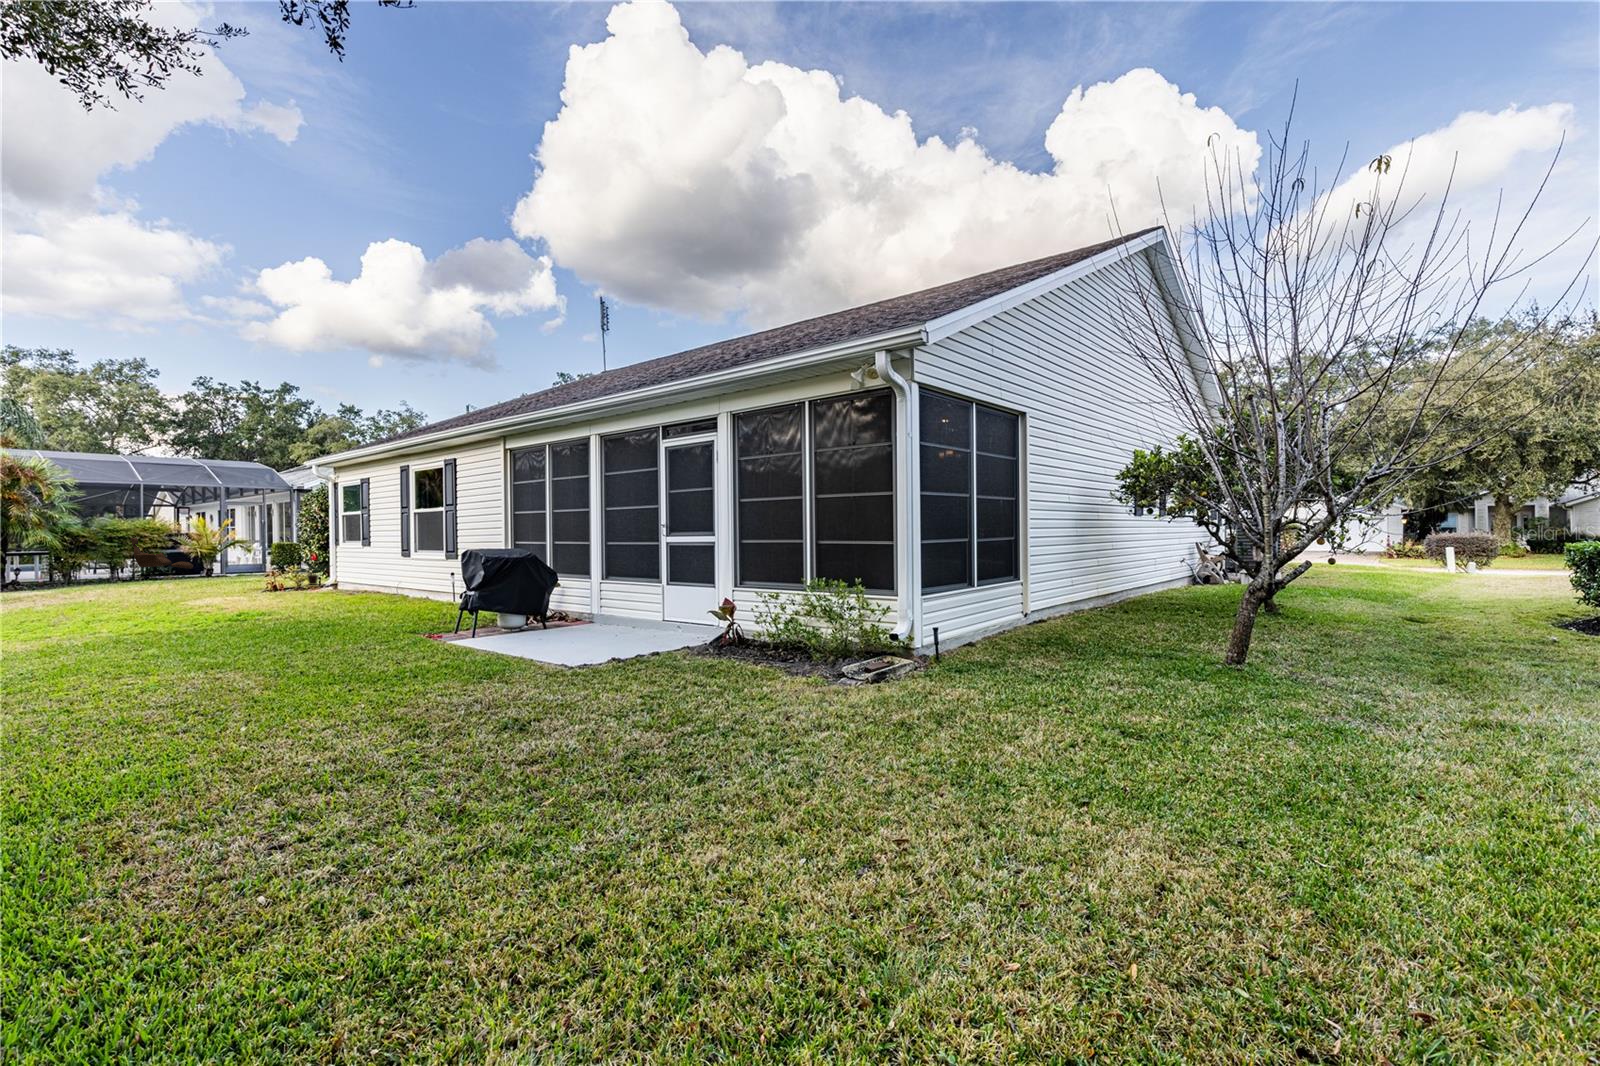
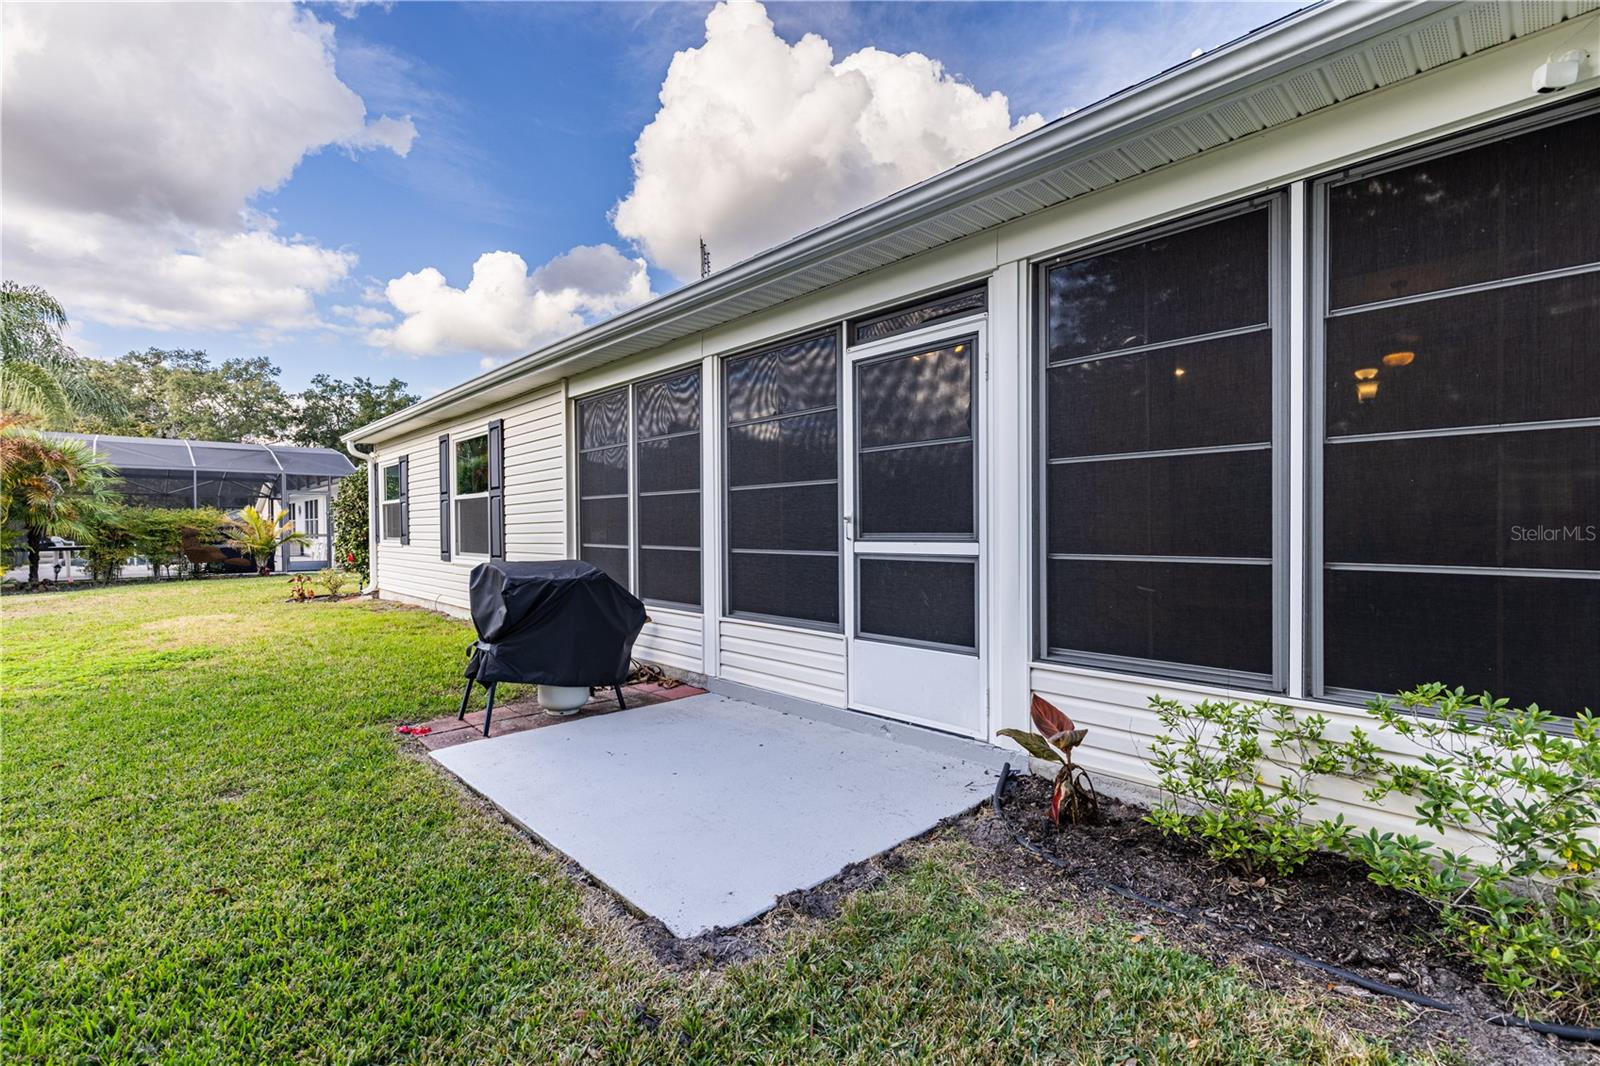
potted plant: present [295,562,328,585] -> none [327,562,376,592]

